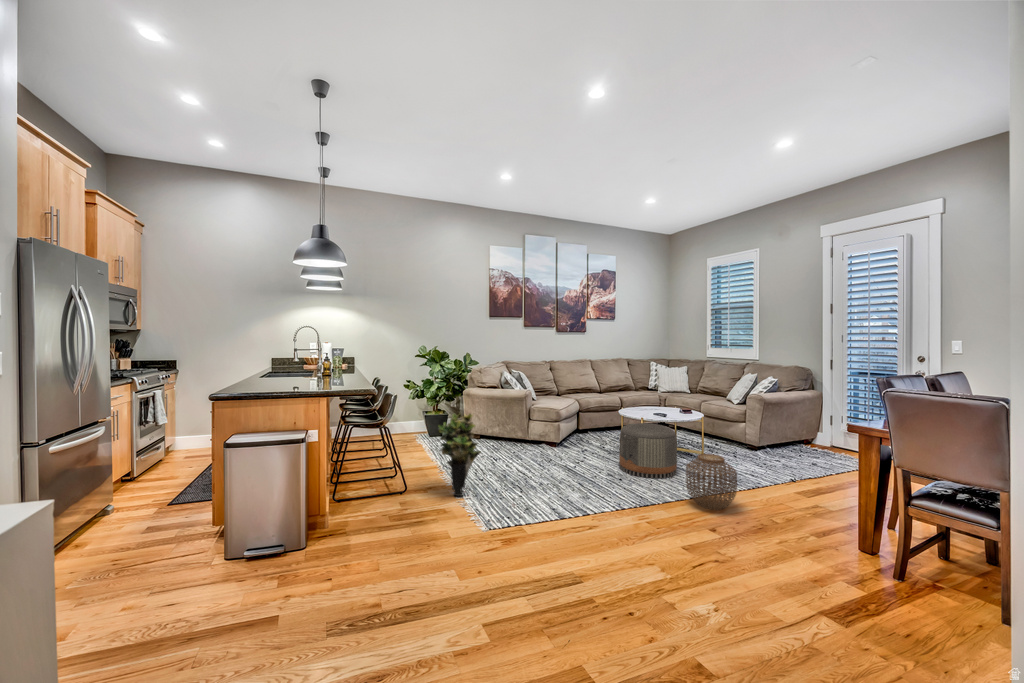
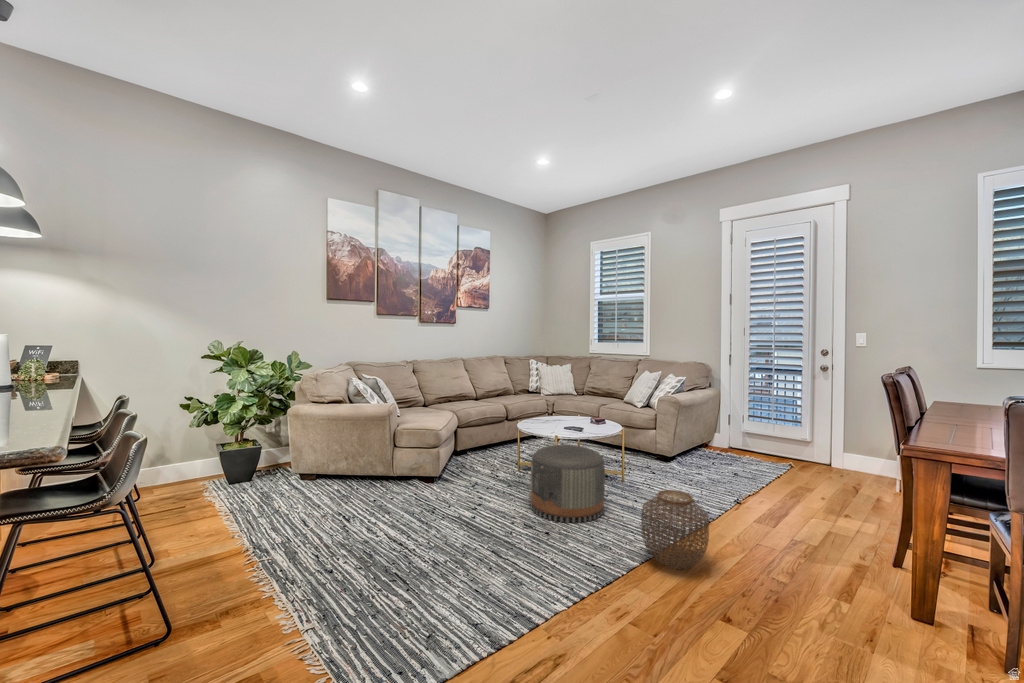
potted plant: present [439,414,480,496] -> none [246,462,334,624]

